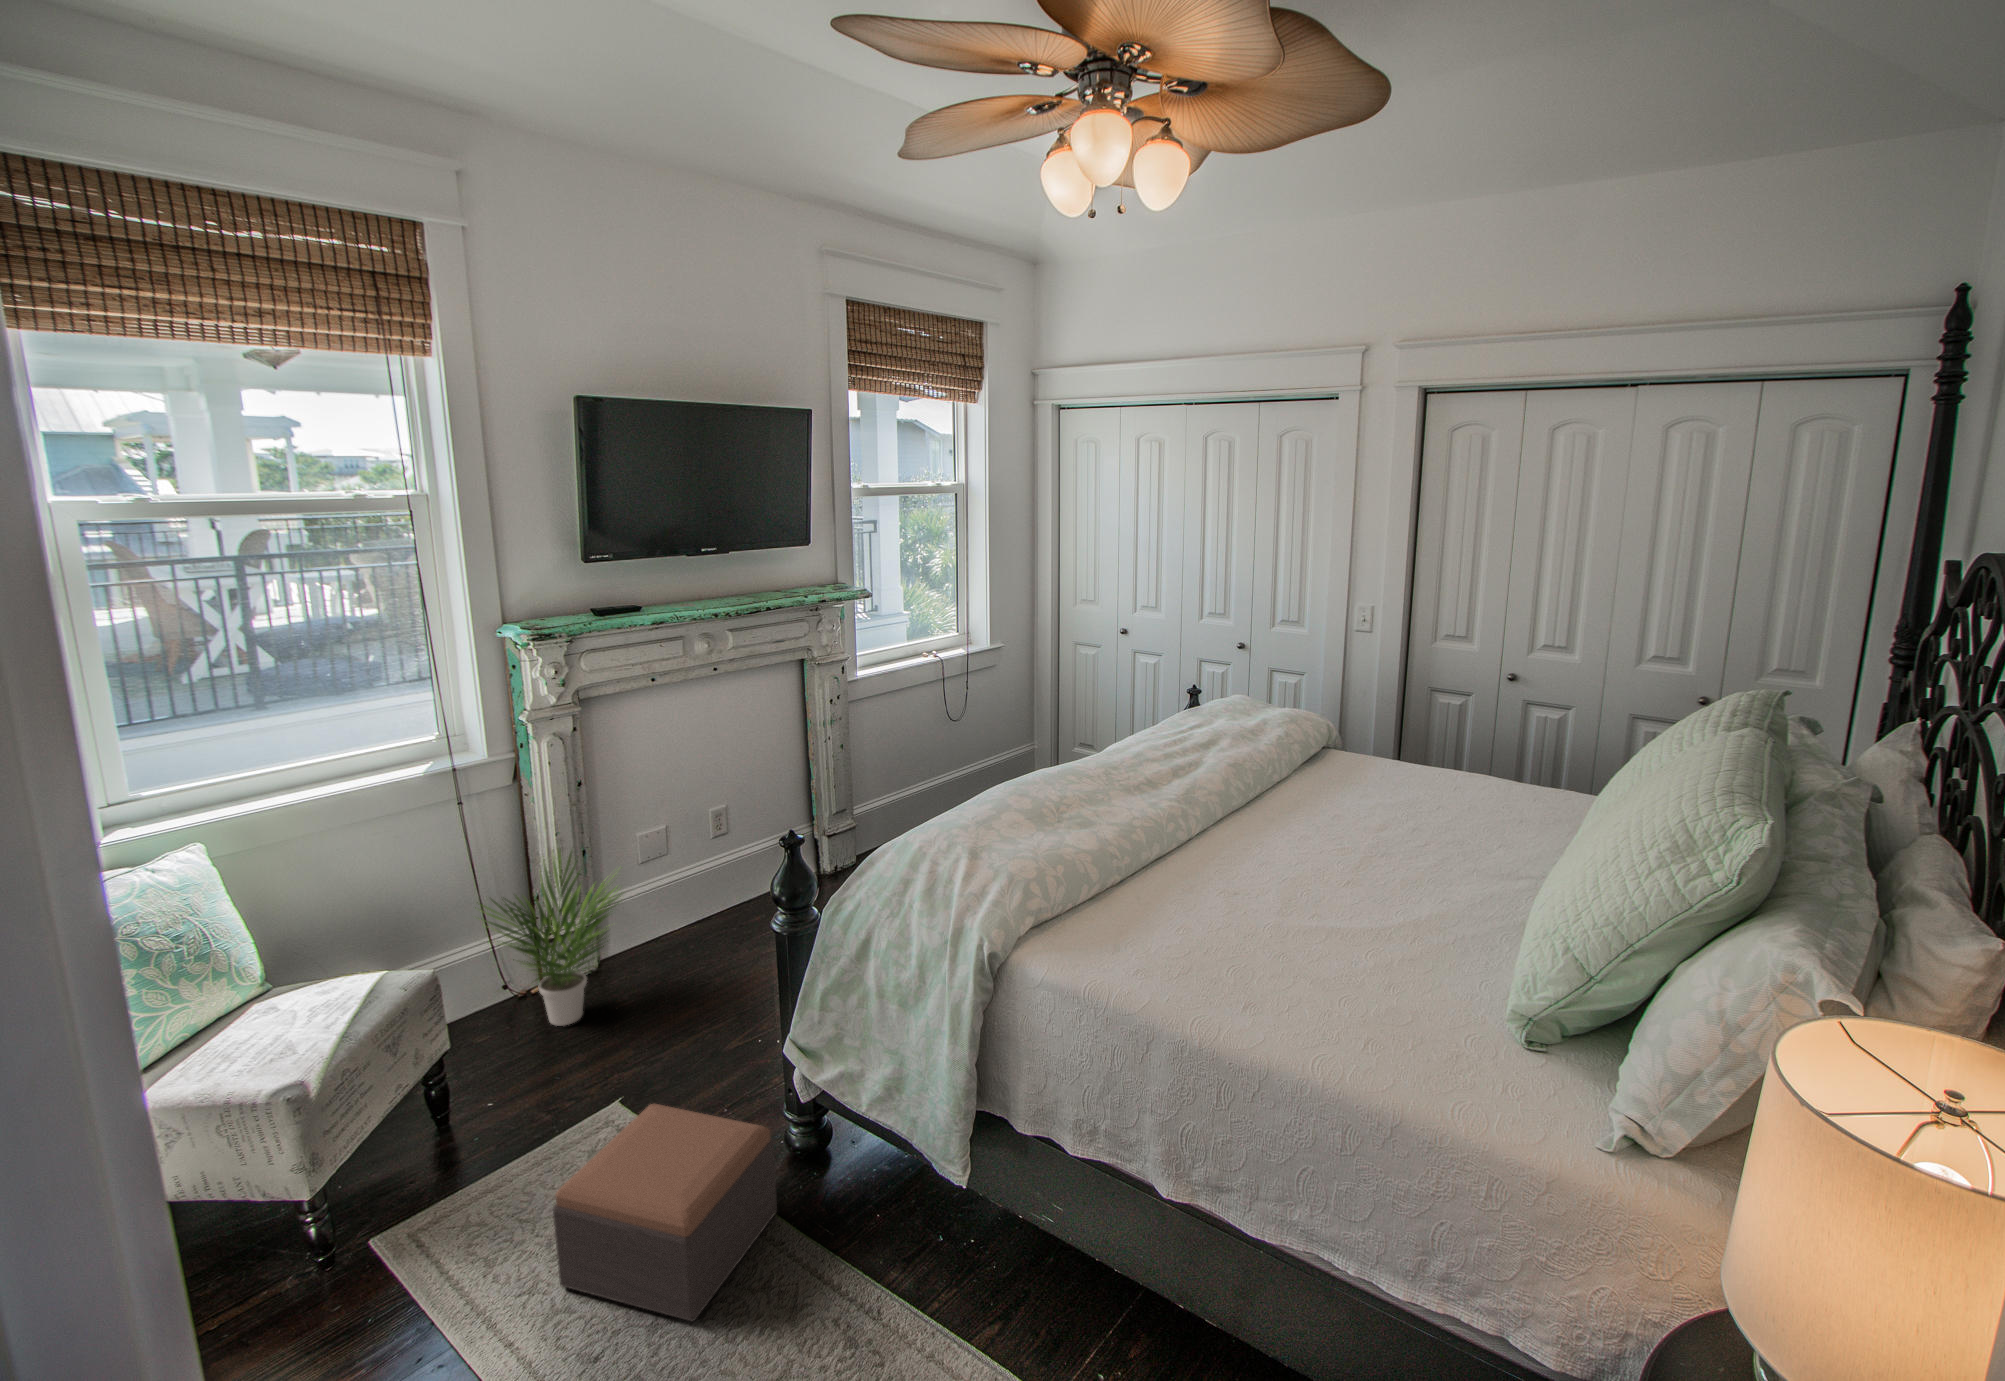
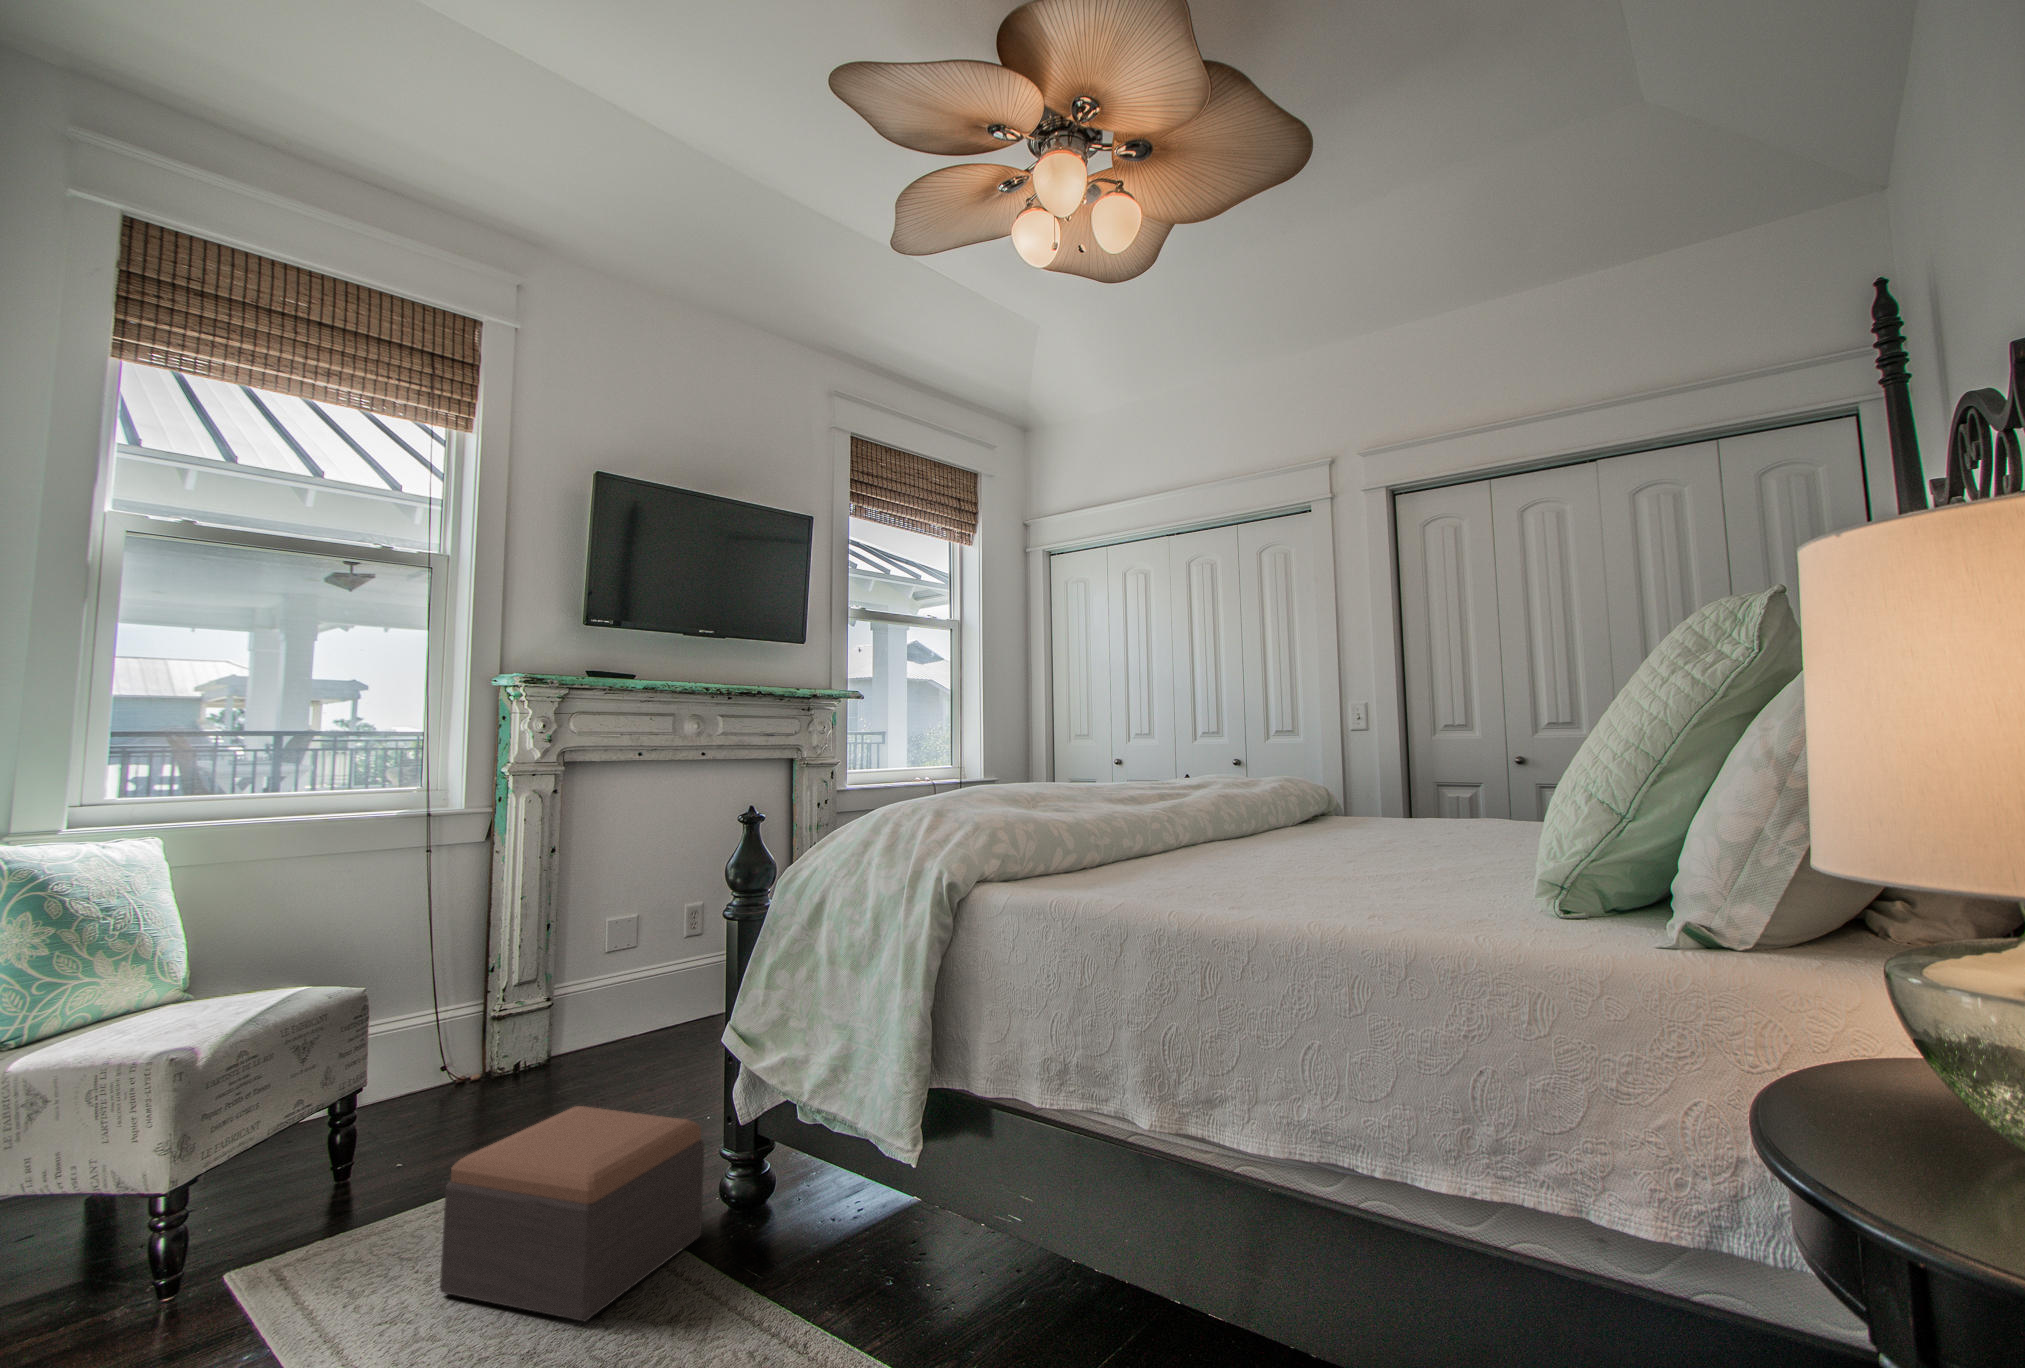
potted plant: present [482,850,621,1026] -> none [416,906,588,1097]

